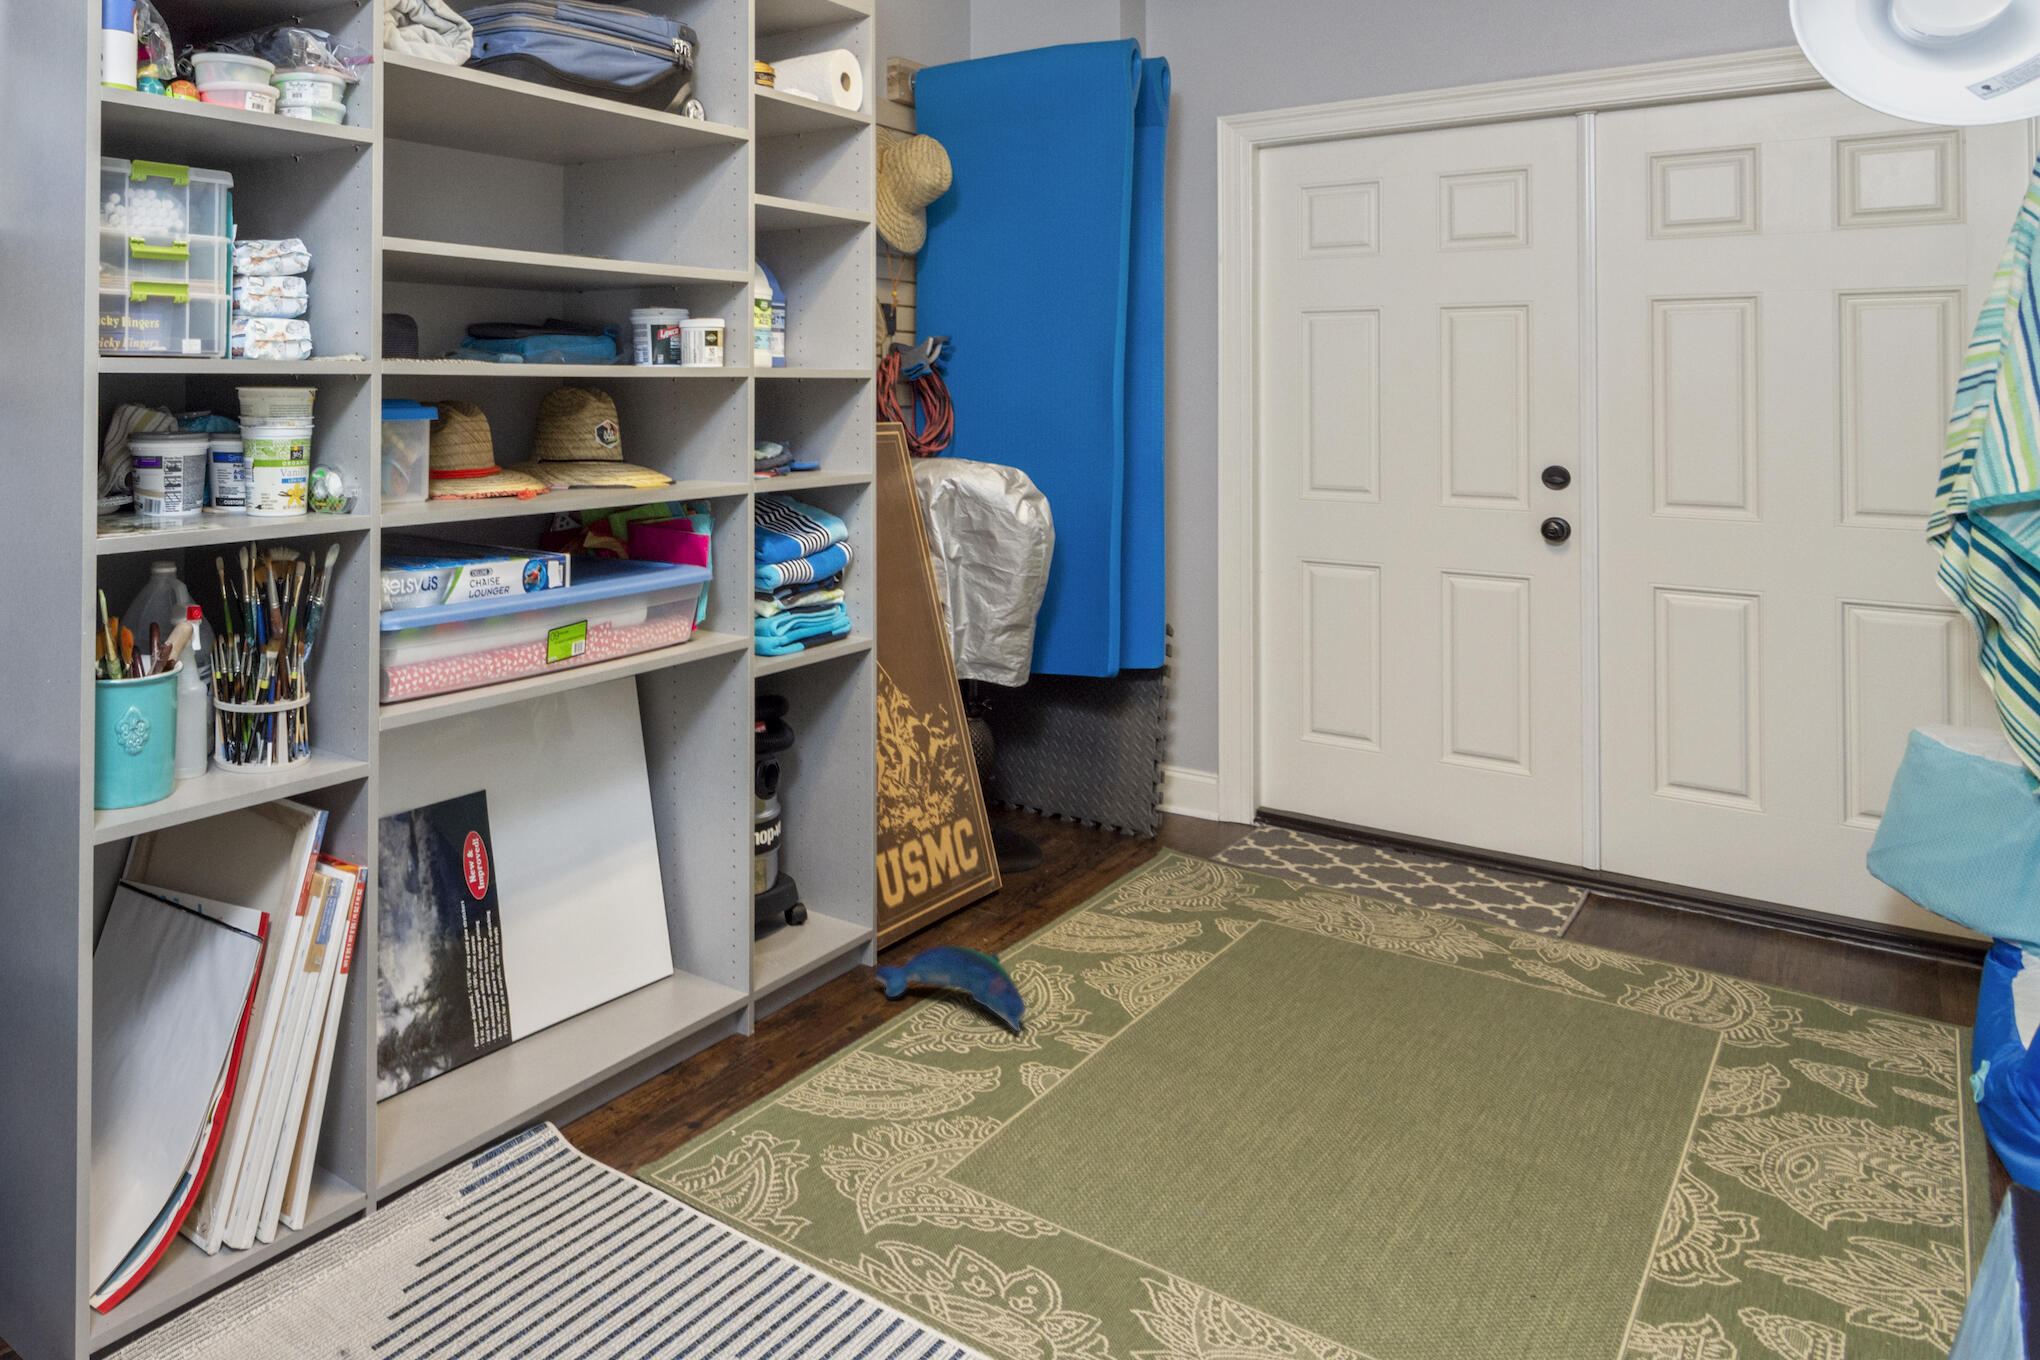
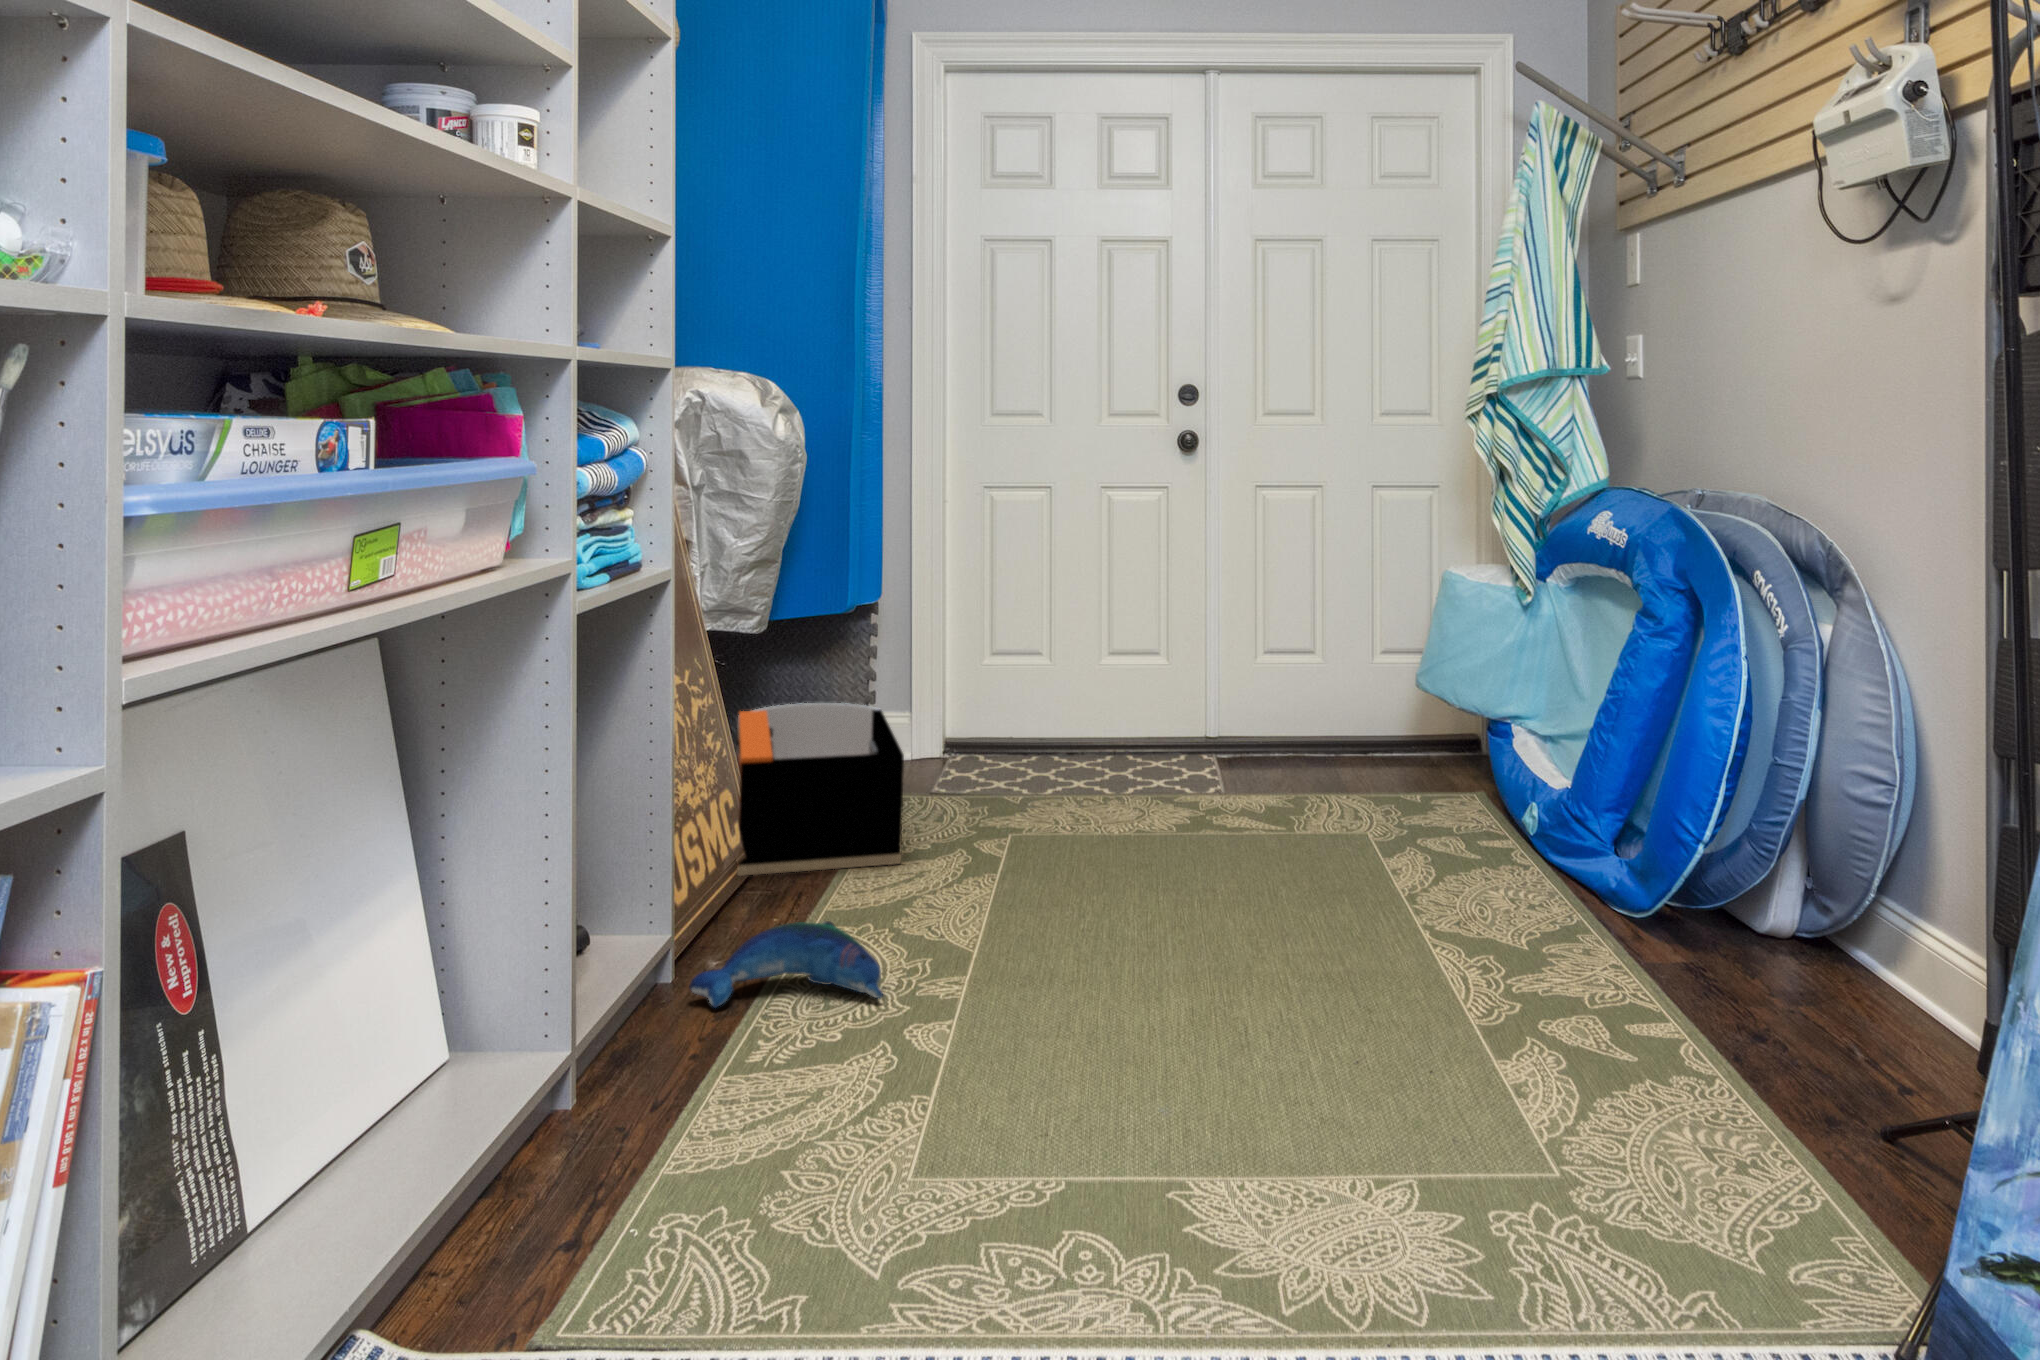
storage bin: none [981,751,1150,921] -> present [736,703,904,876]

